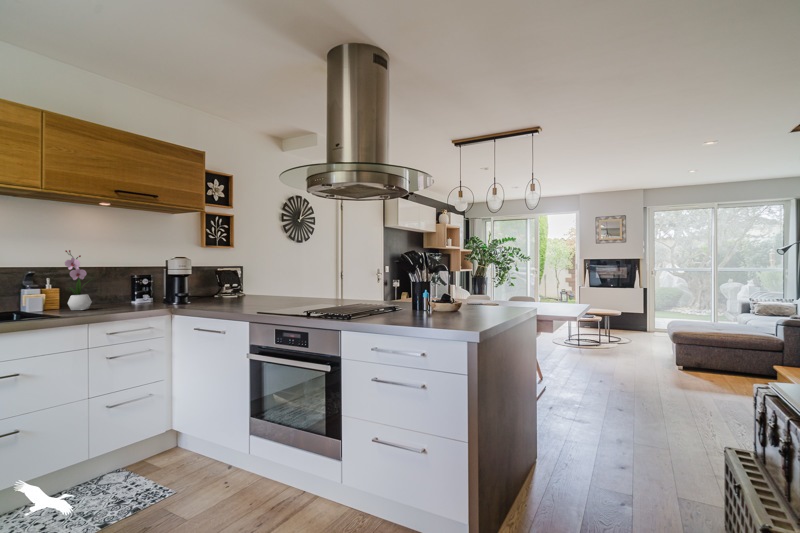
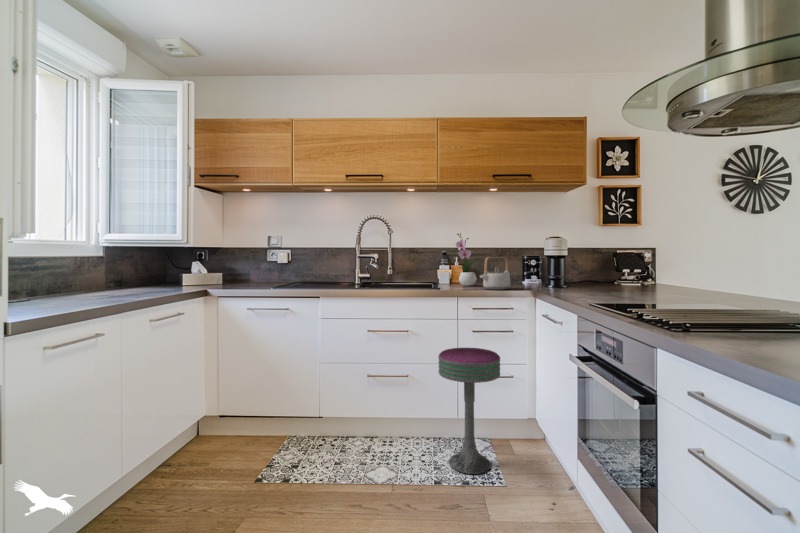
teapot: none [110,277,143,312] -> present [480,257,510,290]
bar stool: none [81,373,158,508] -> present [438,348,500,474]

